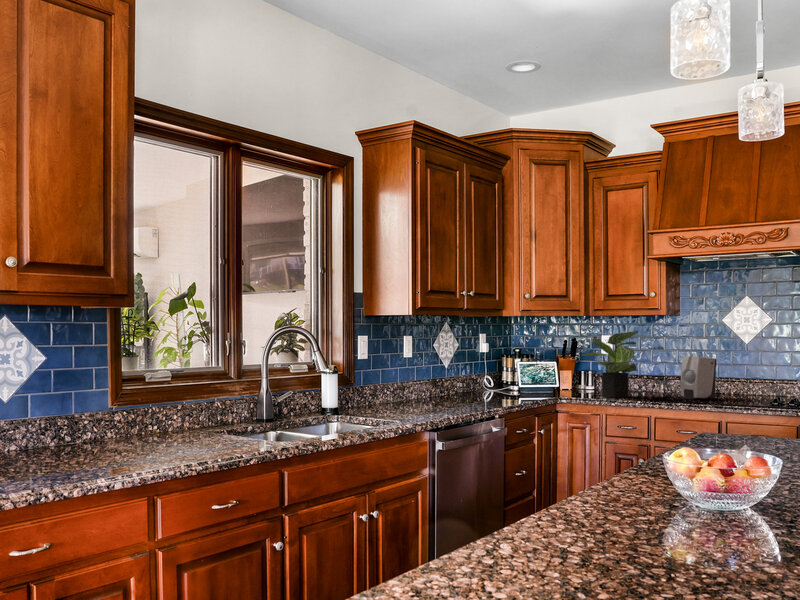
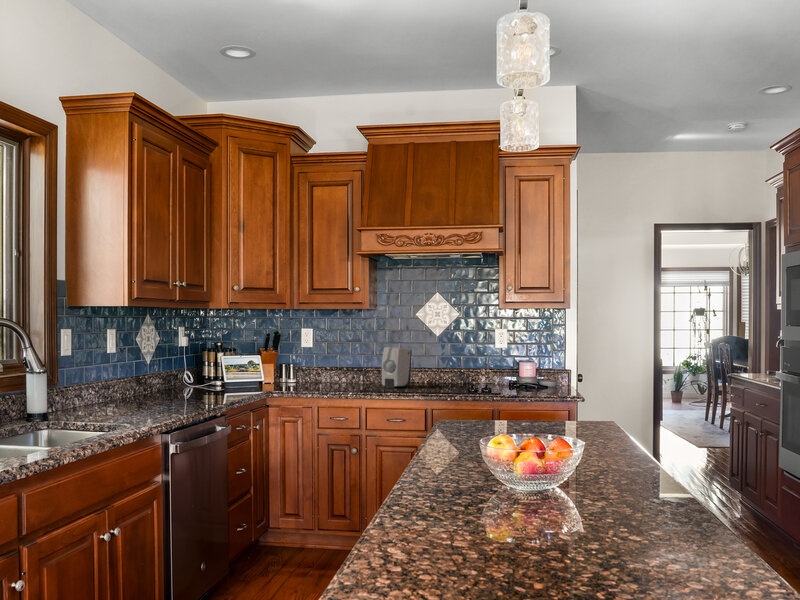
potted plant: present [583,331,638,398] -> none [284,324,348,390]

